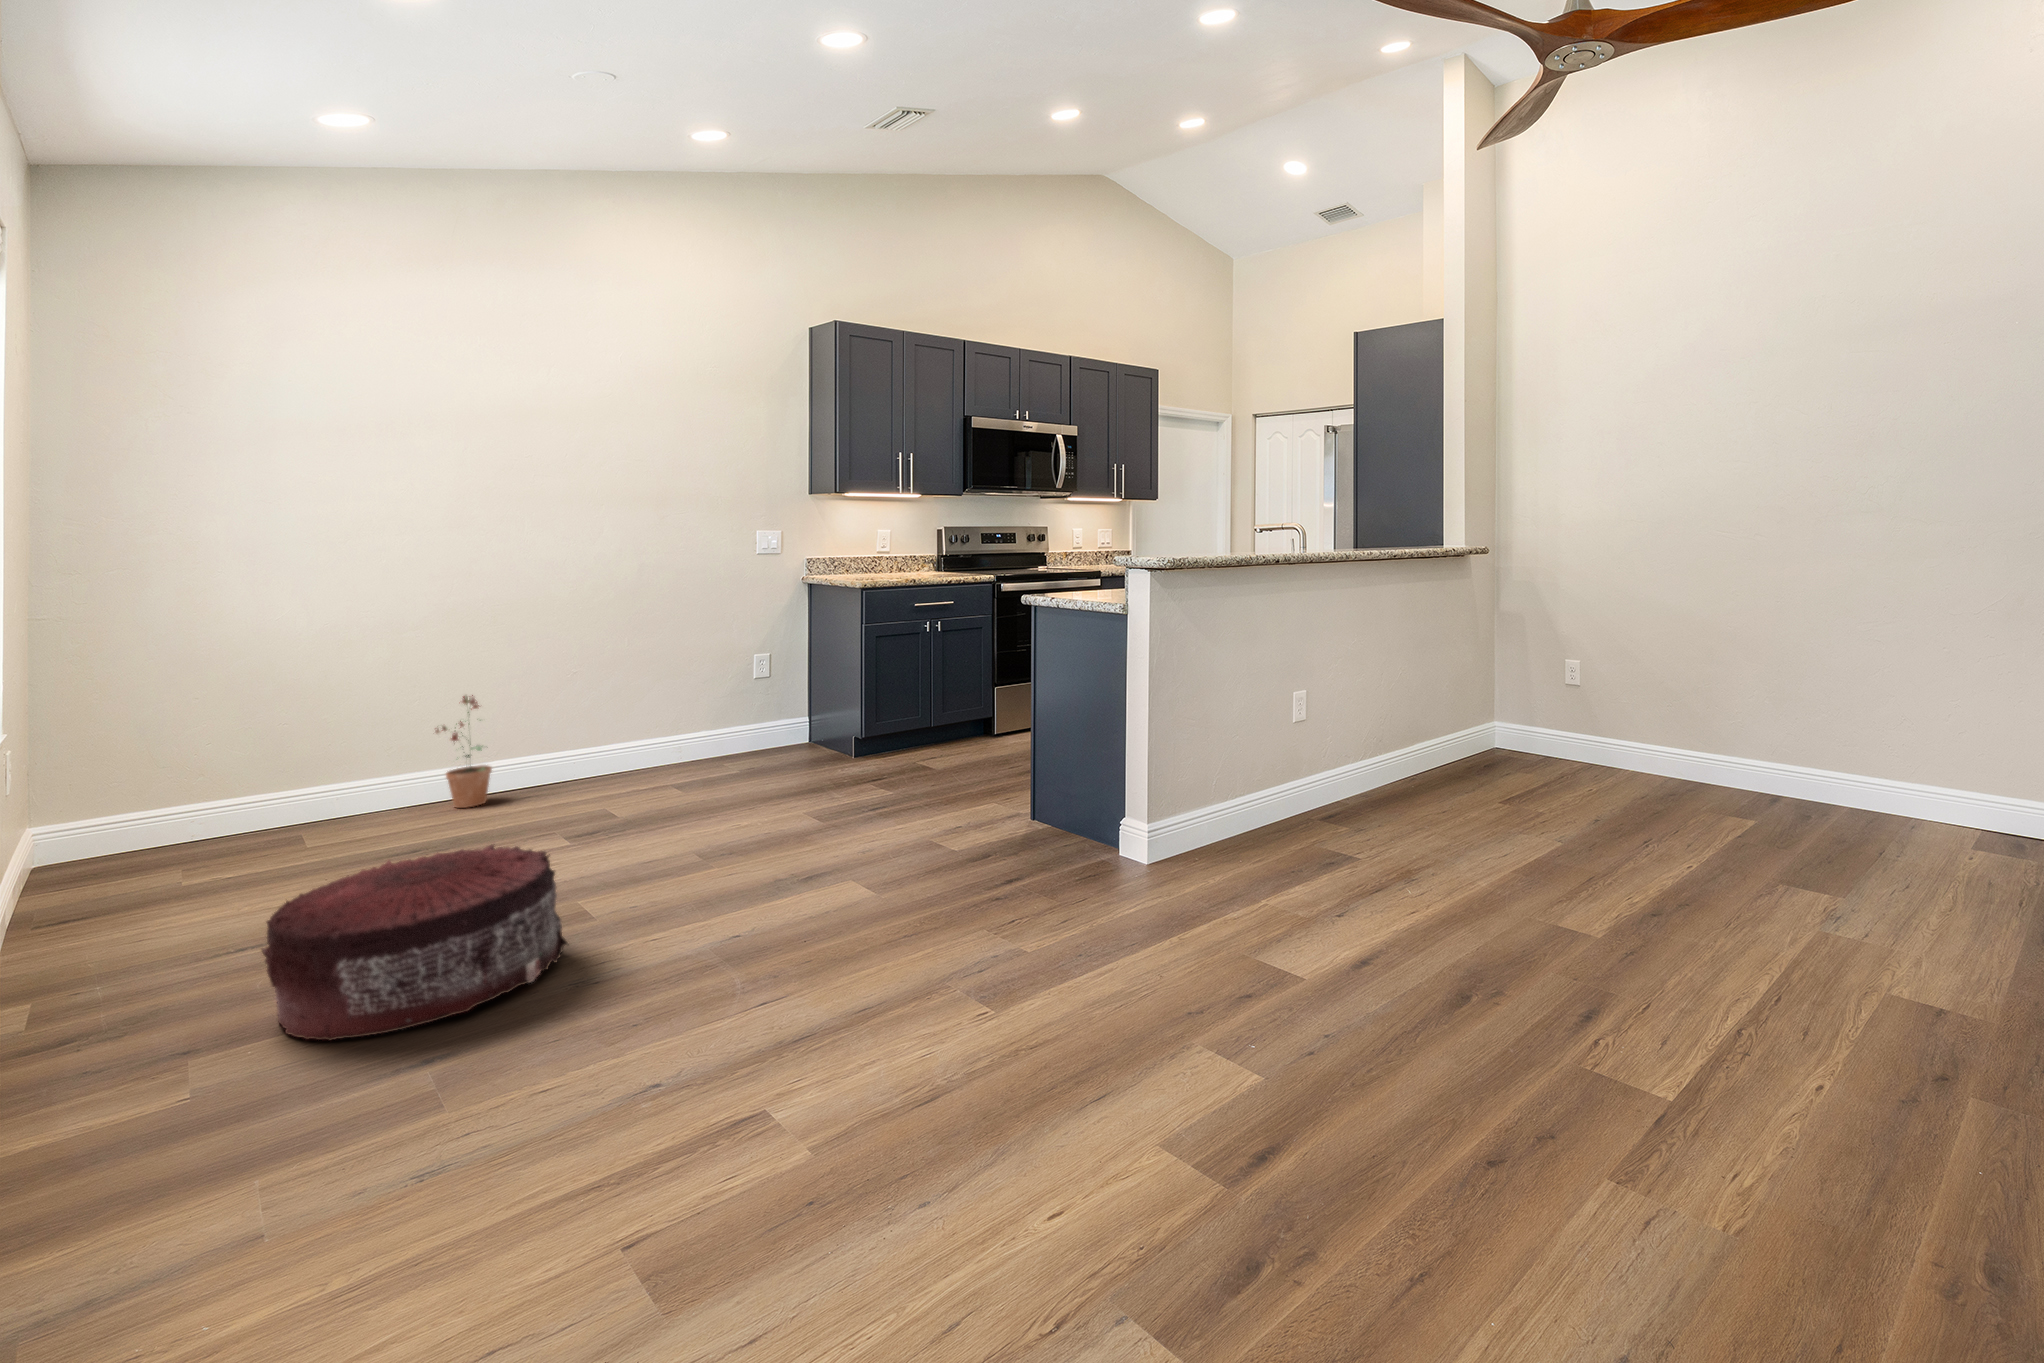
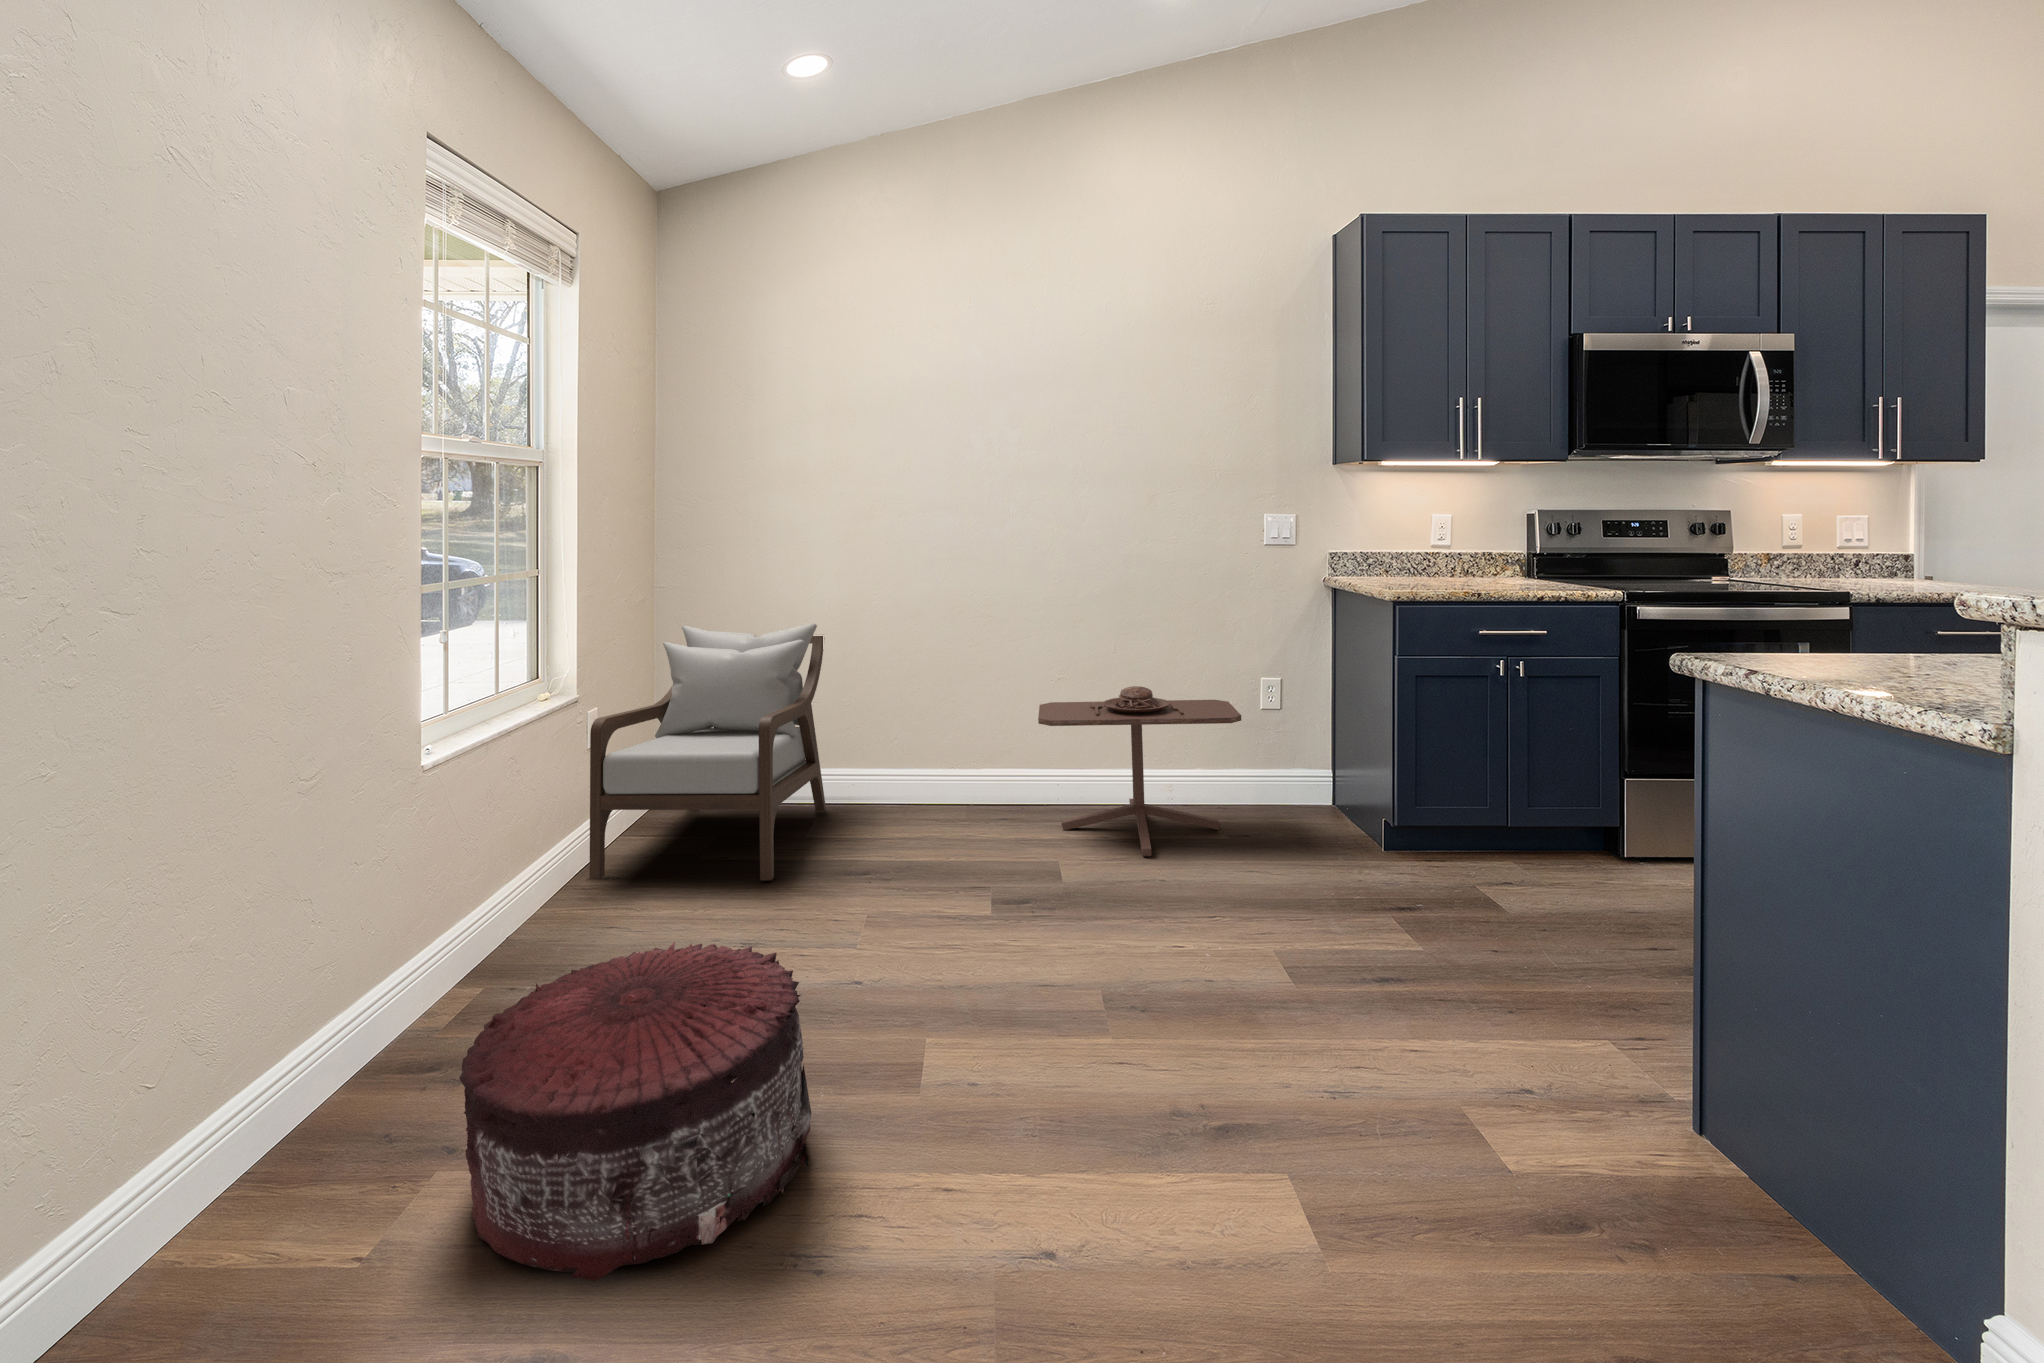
armchair: none [33,641,314,930] -> present [589,623,826,880]
side table: none [564,669,754,796] -> present [1038,686,1241,856]
potted plant: present [435,695,492,808] -> none [932,691,976,815]

